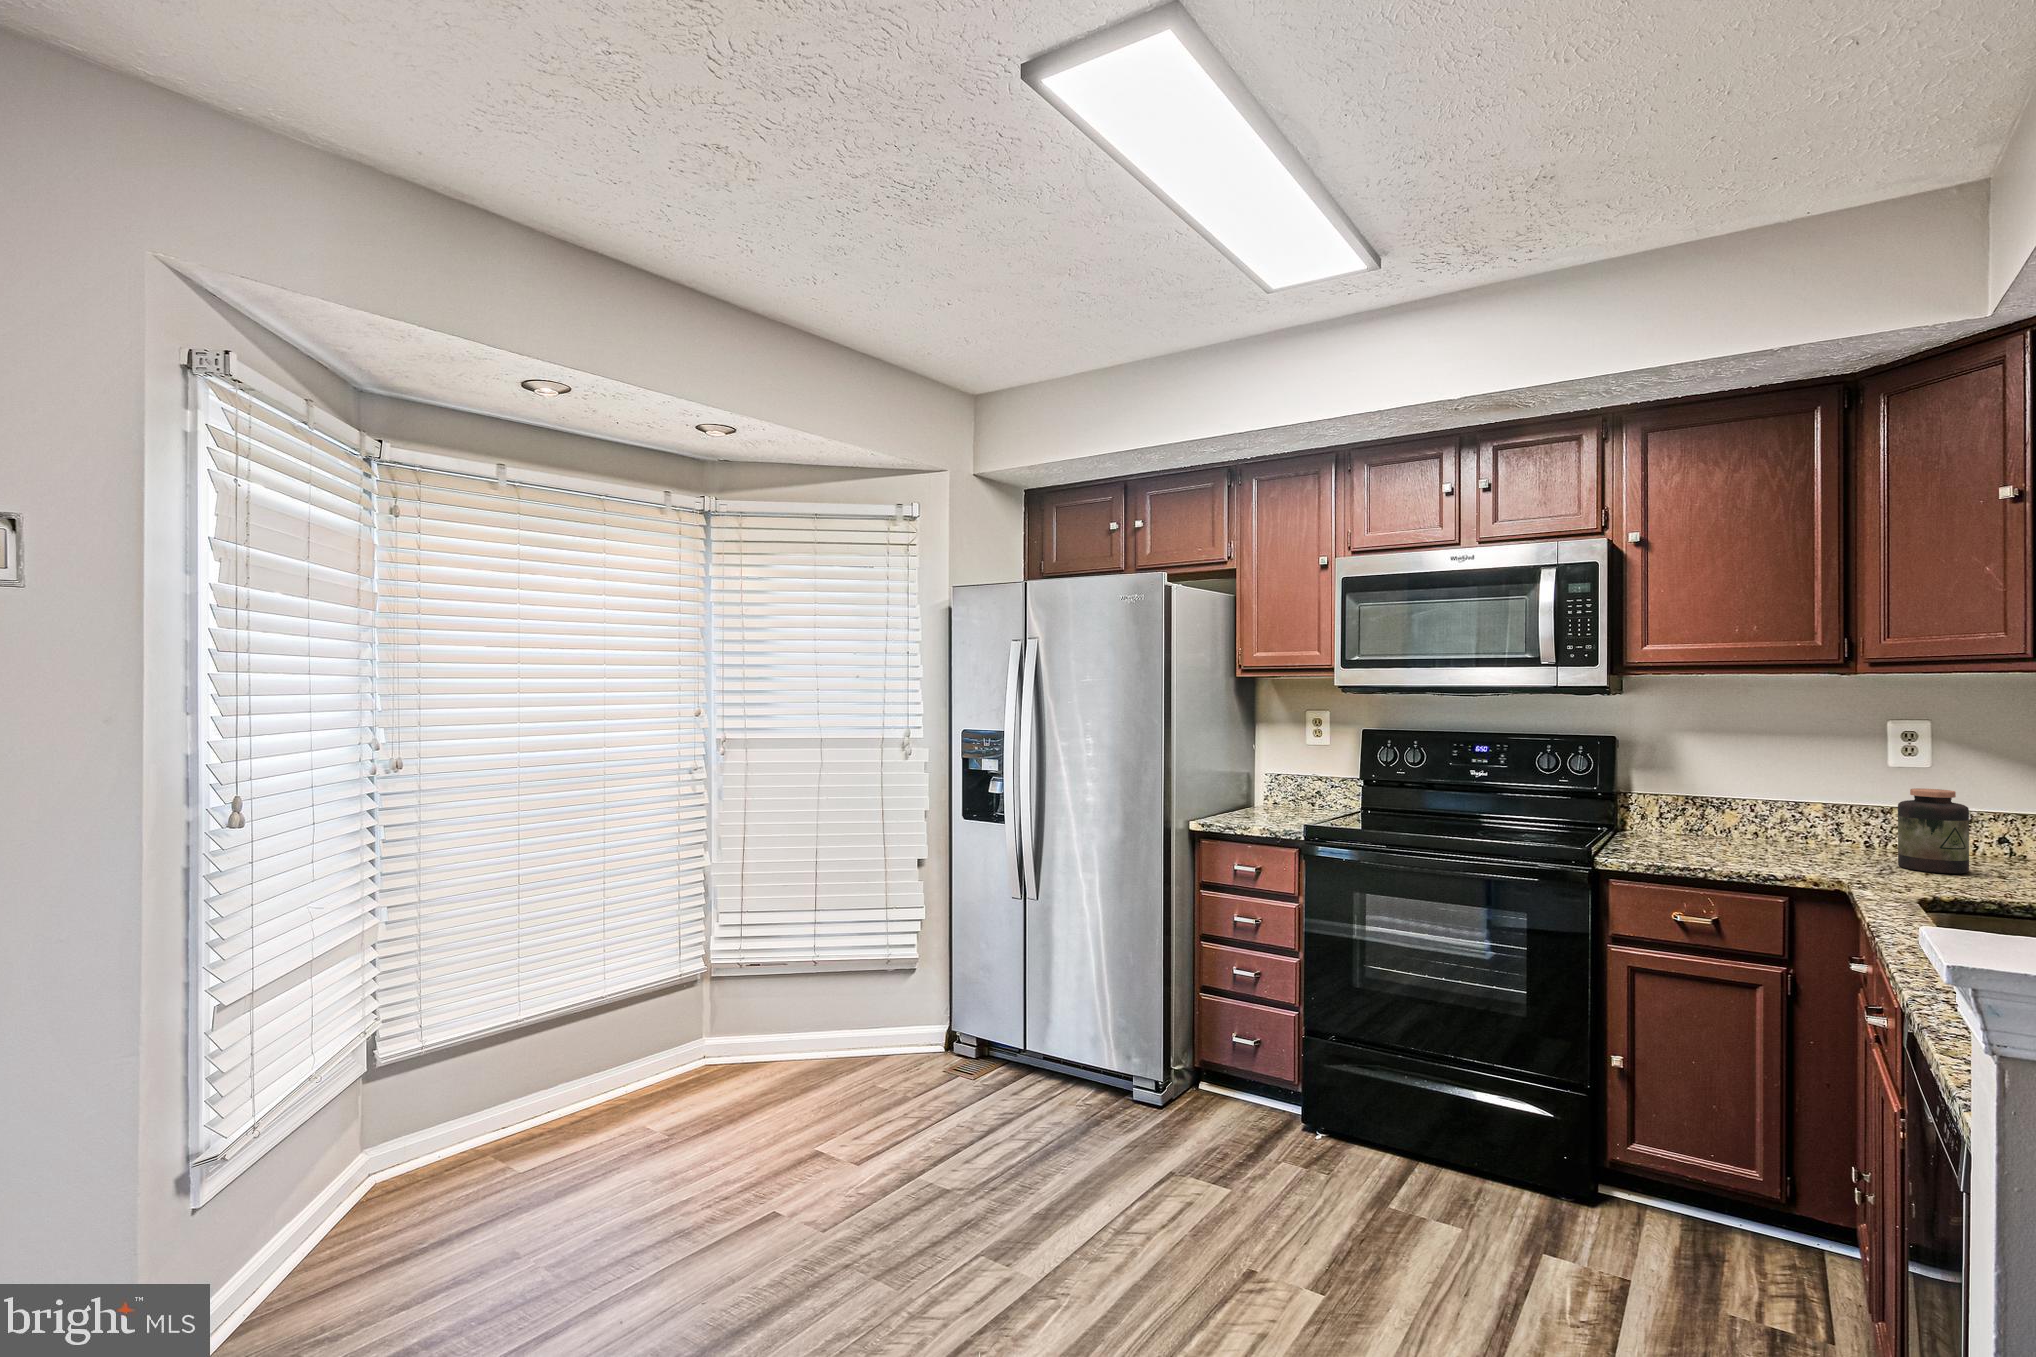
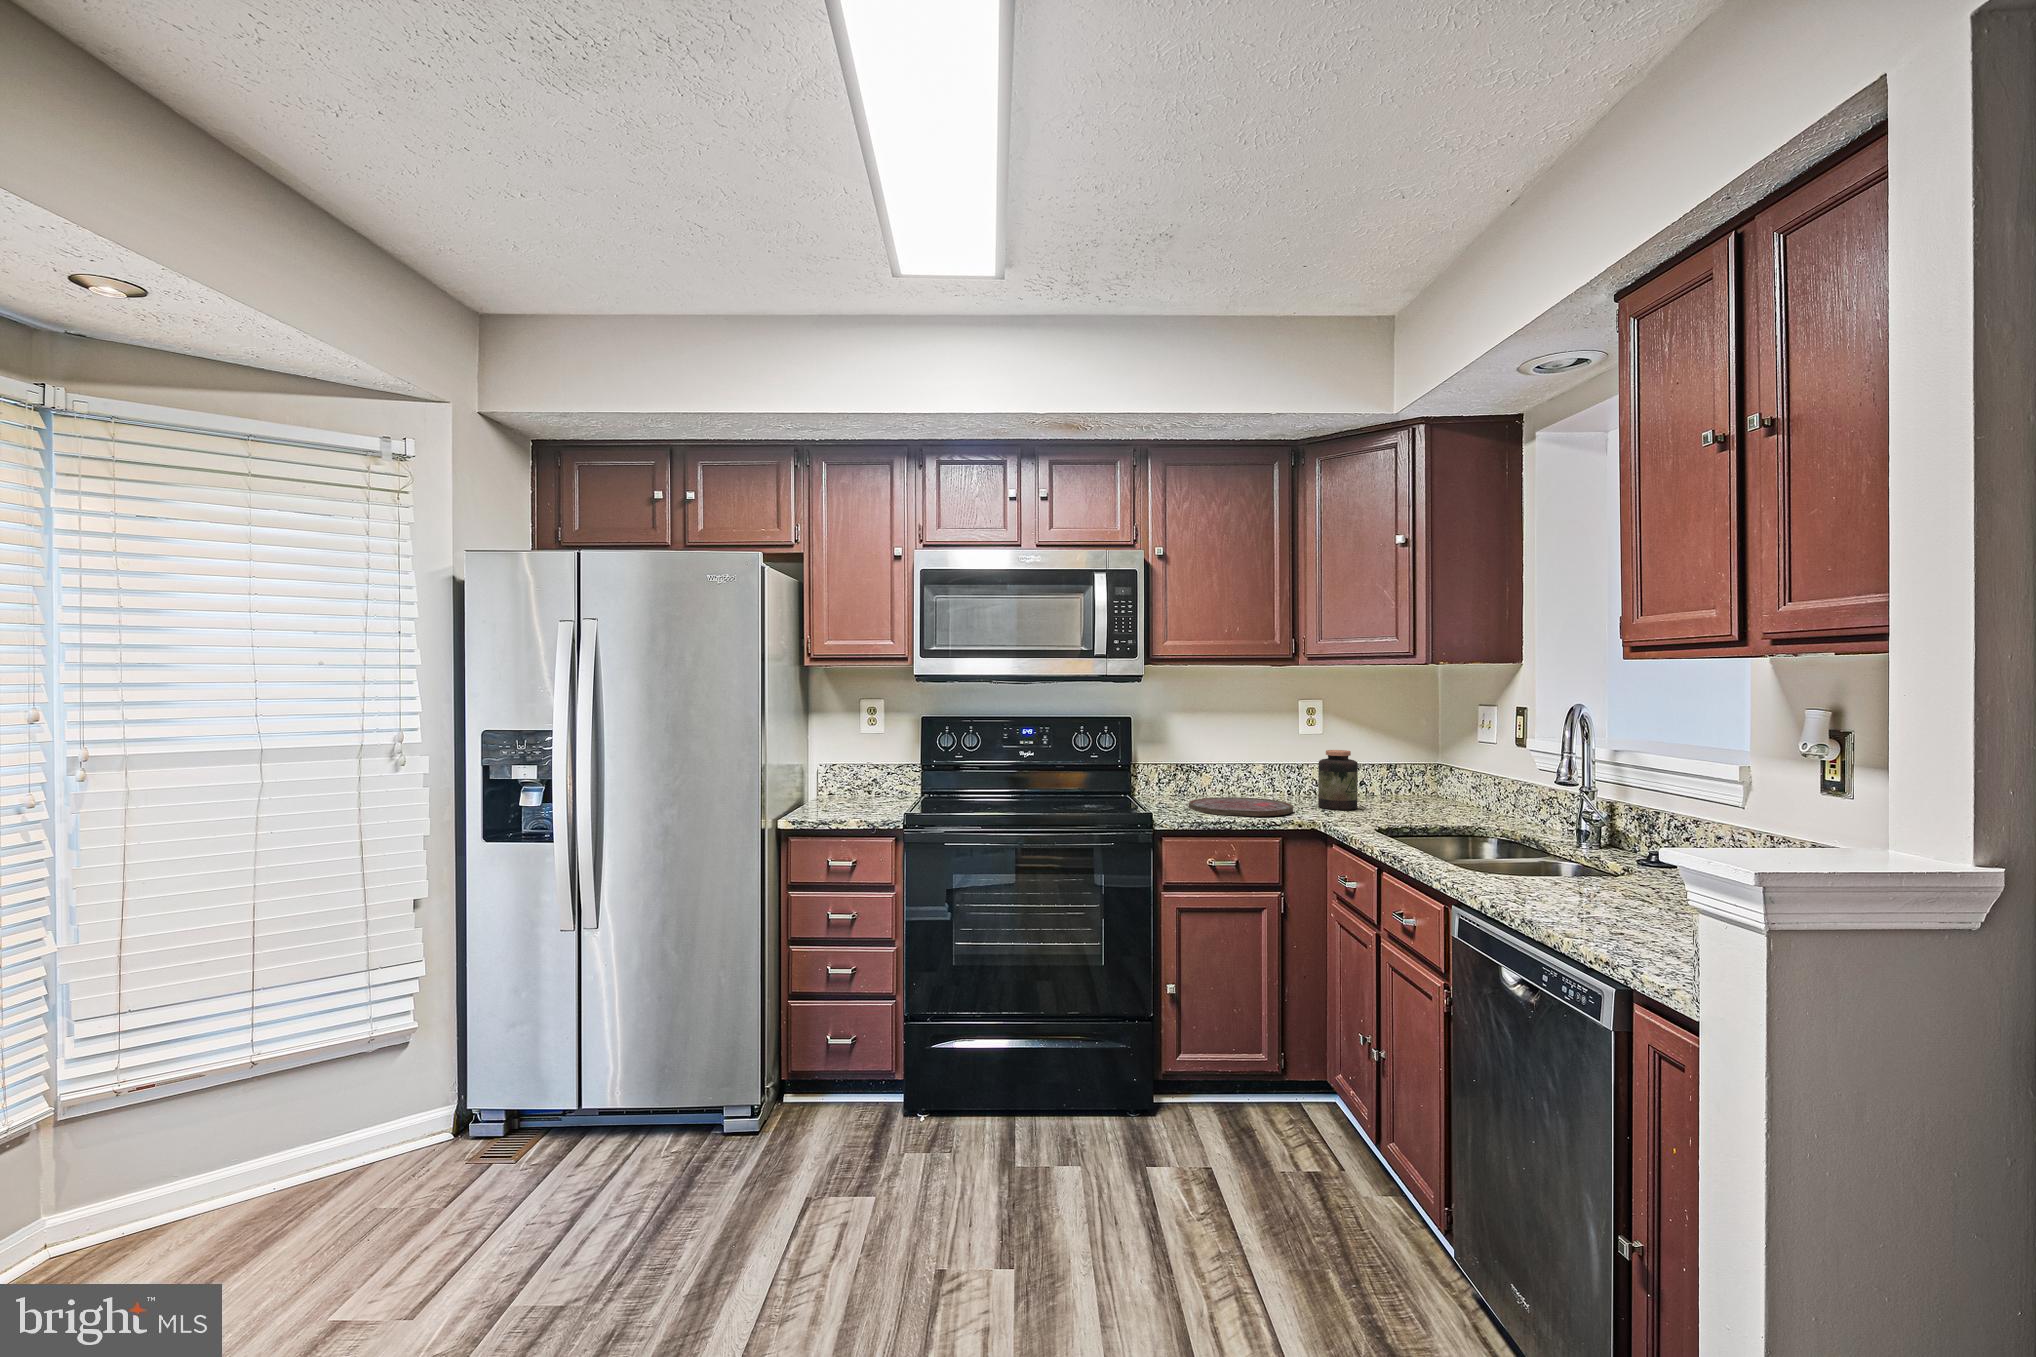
cutting board: none [1675,840,1838,868] -> present [1189,797,1293,816]

